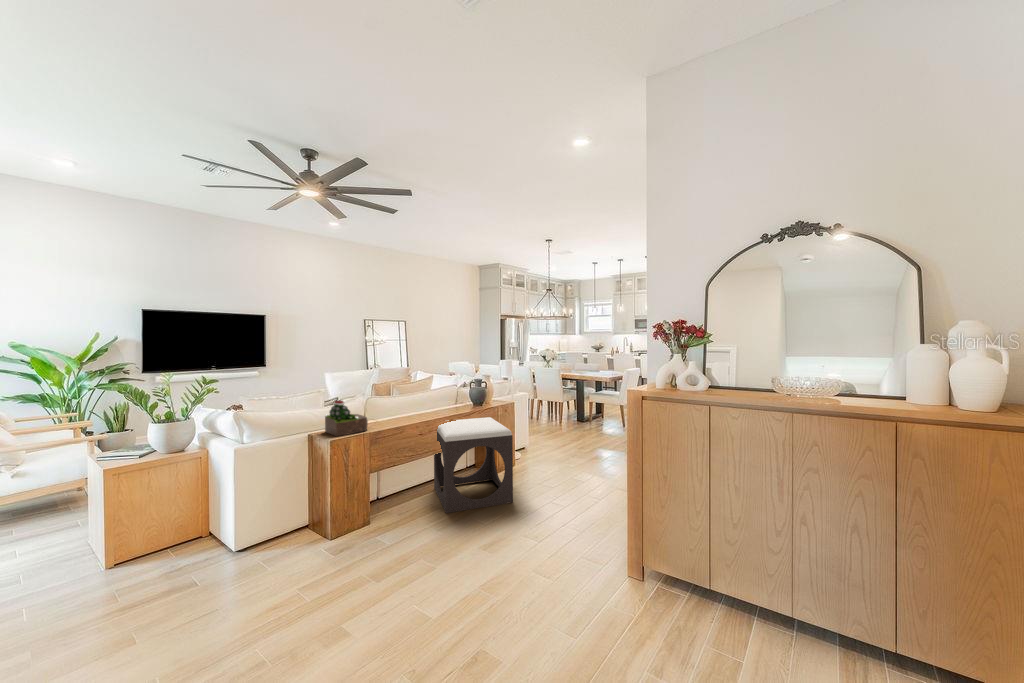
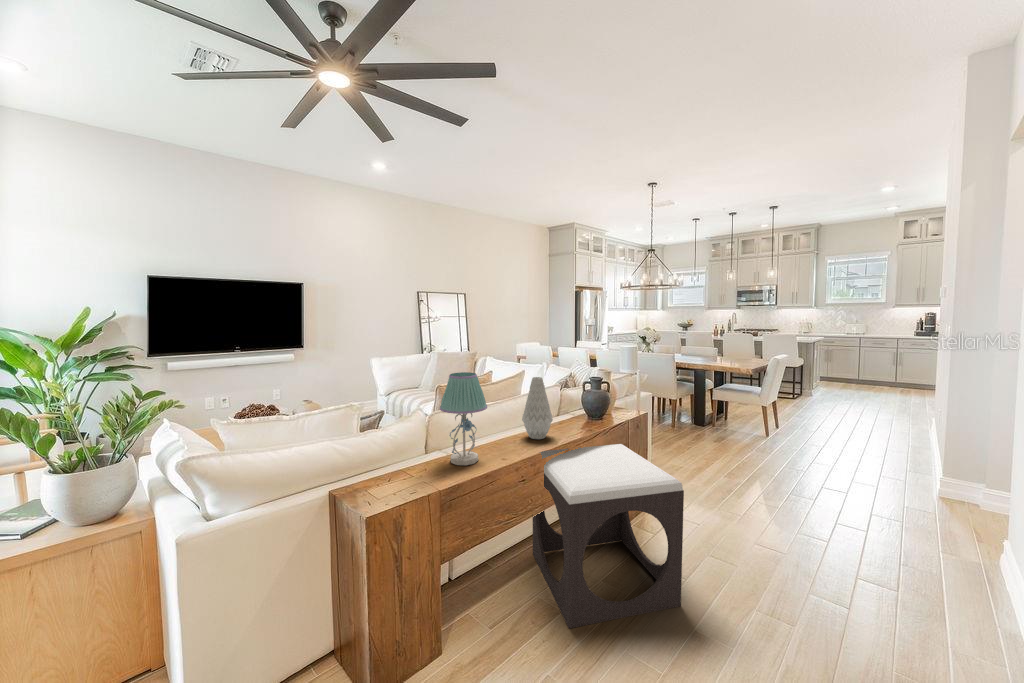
table lamp: none [373,371,402,424] -> present [440,372,487,465]
vase: none [427,376,446,414] -> present [522,377,553,439]
succulent plant: present [325,401,368,436] -> none [358,430,433,503]

